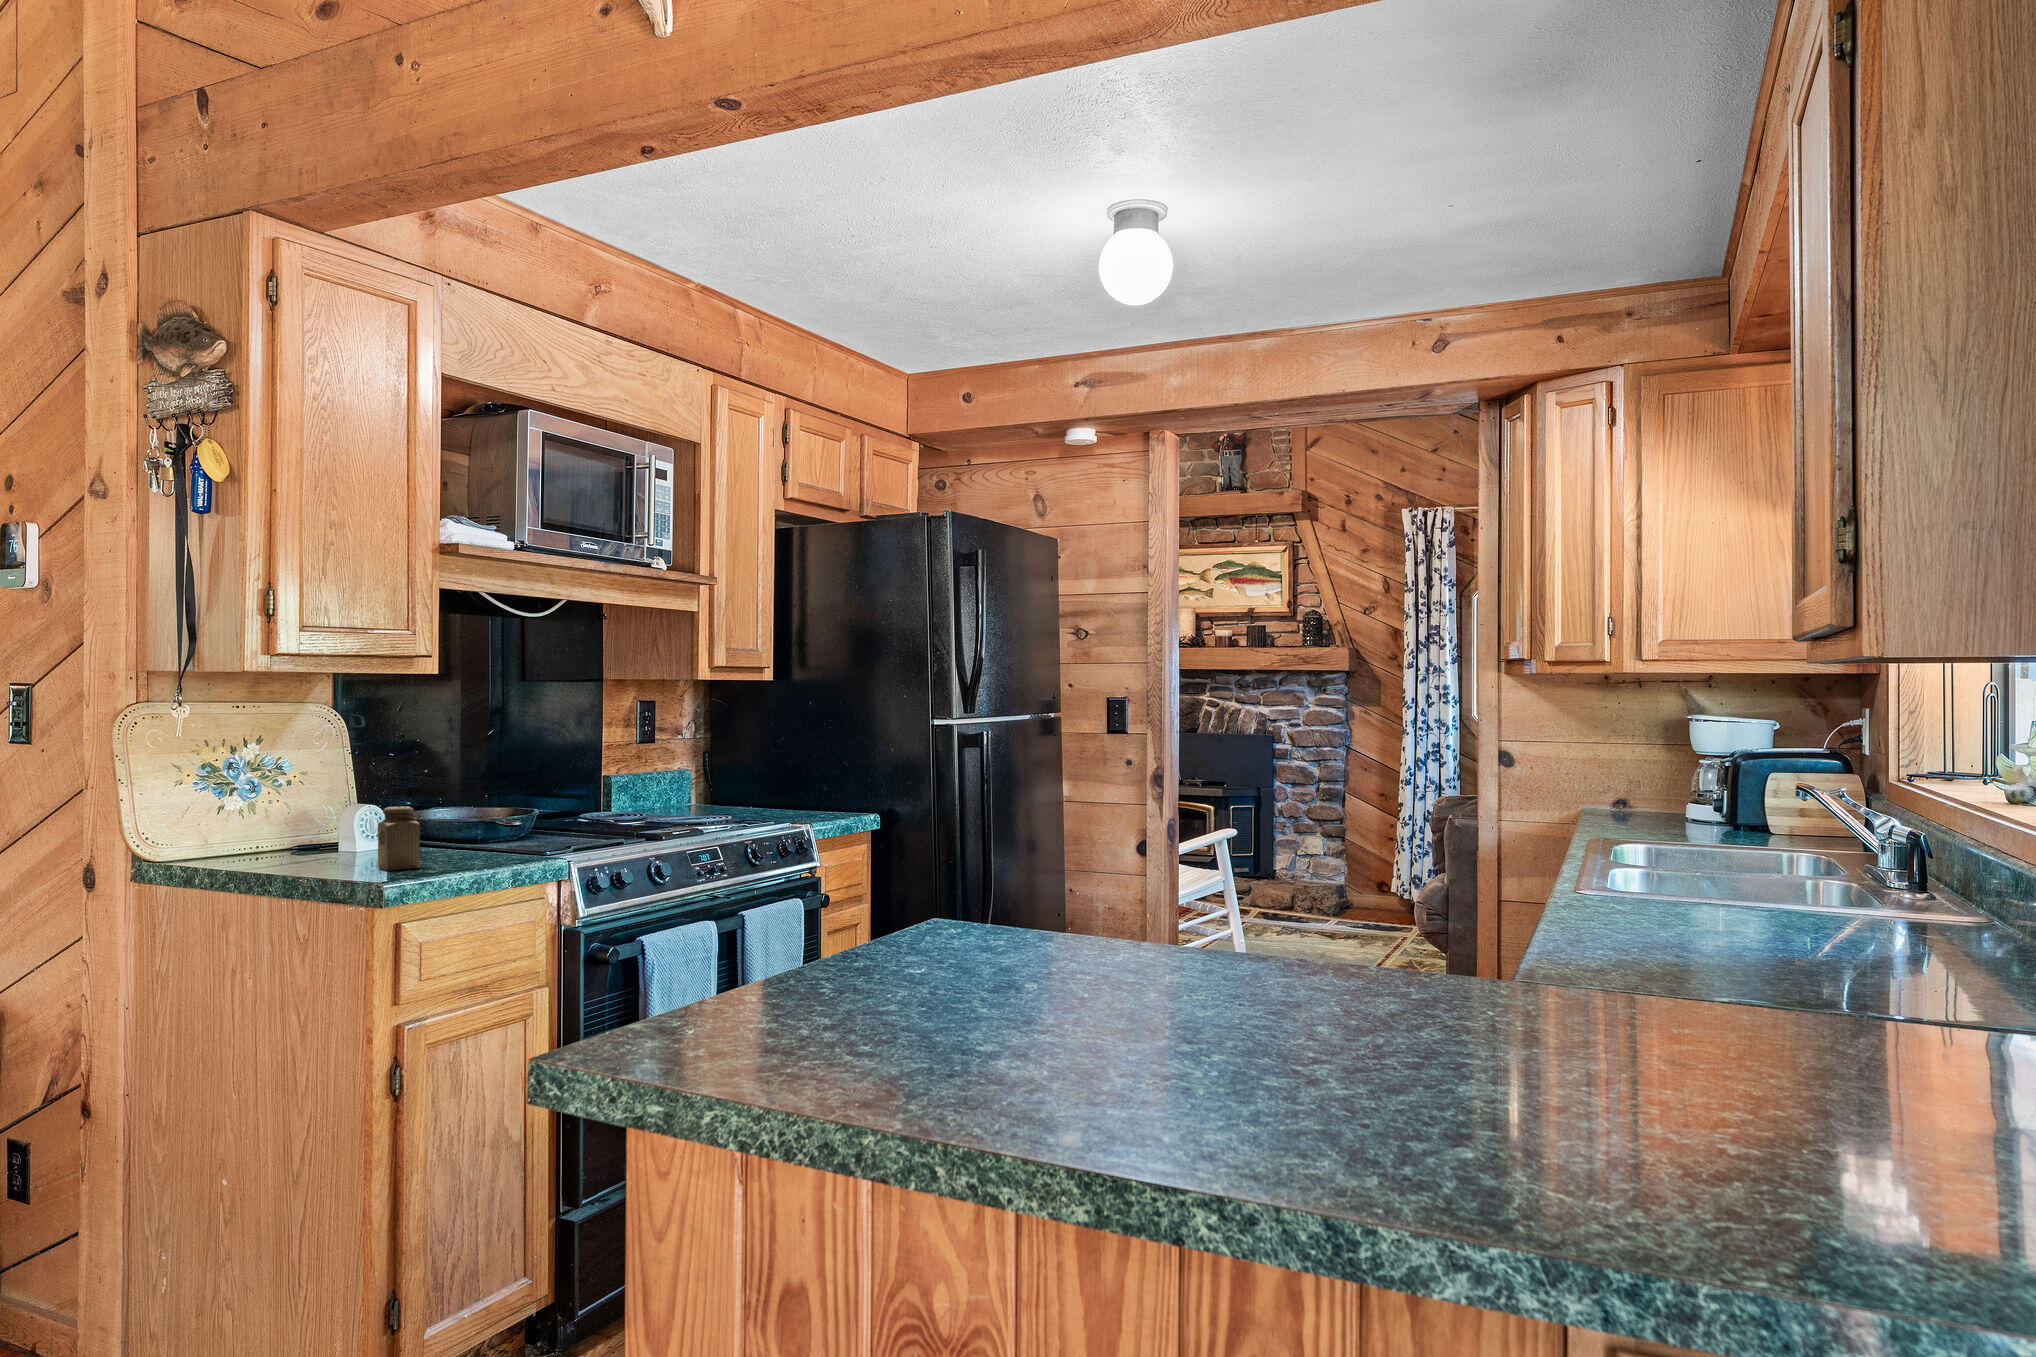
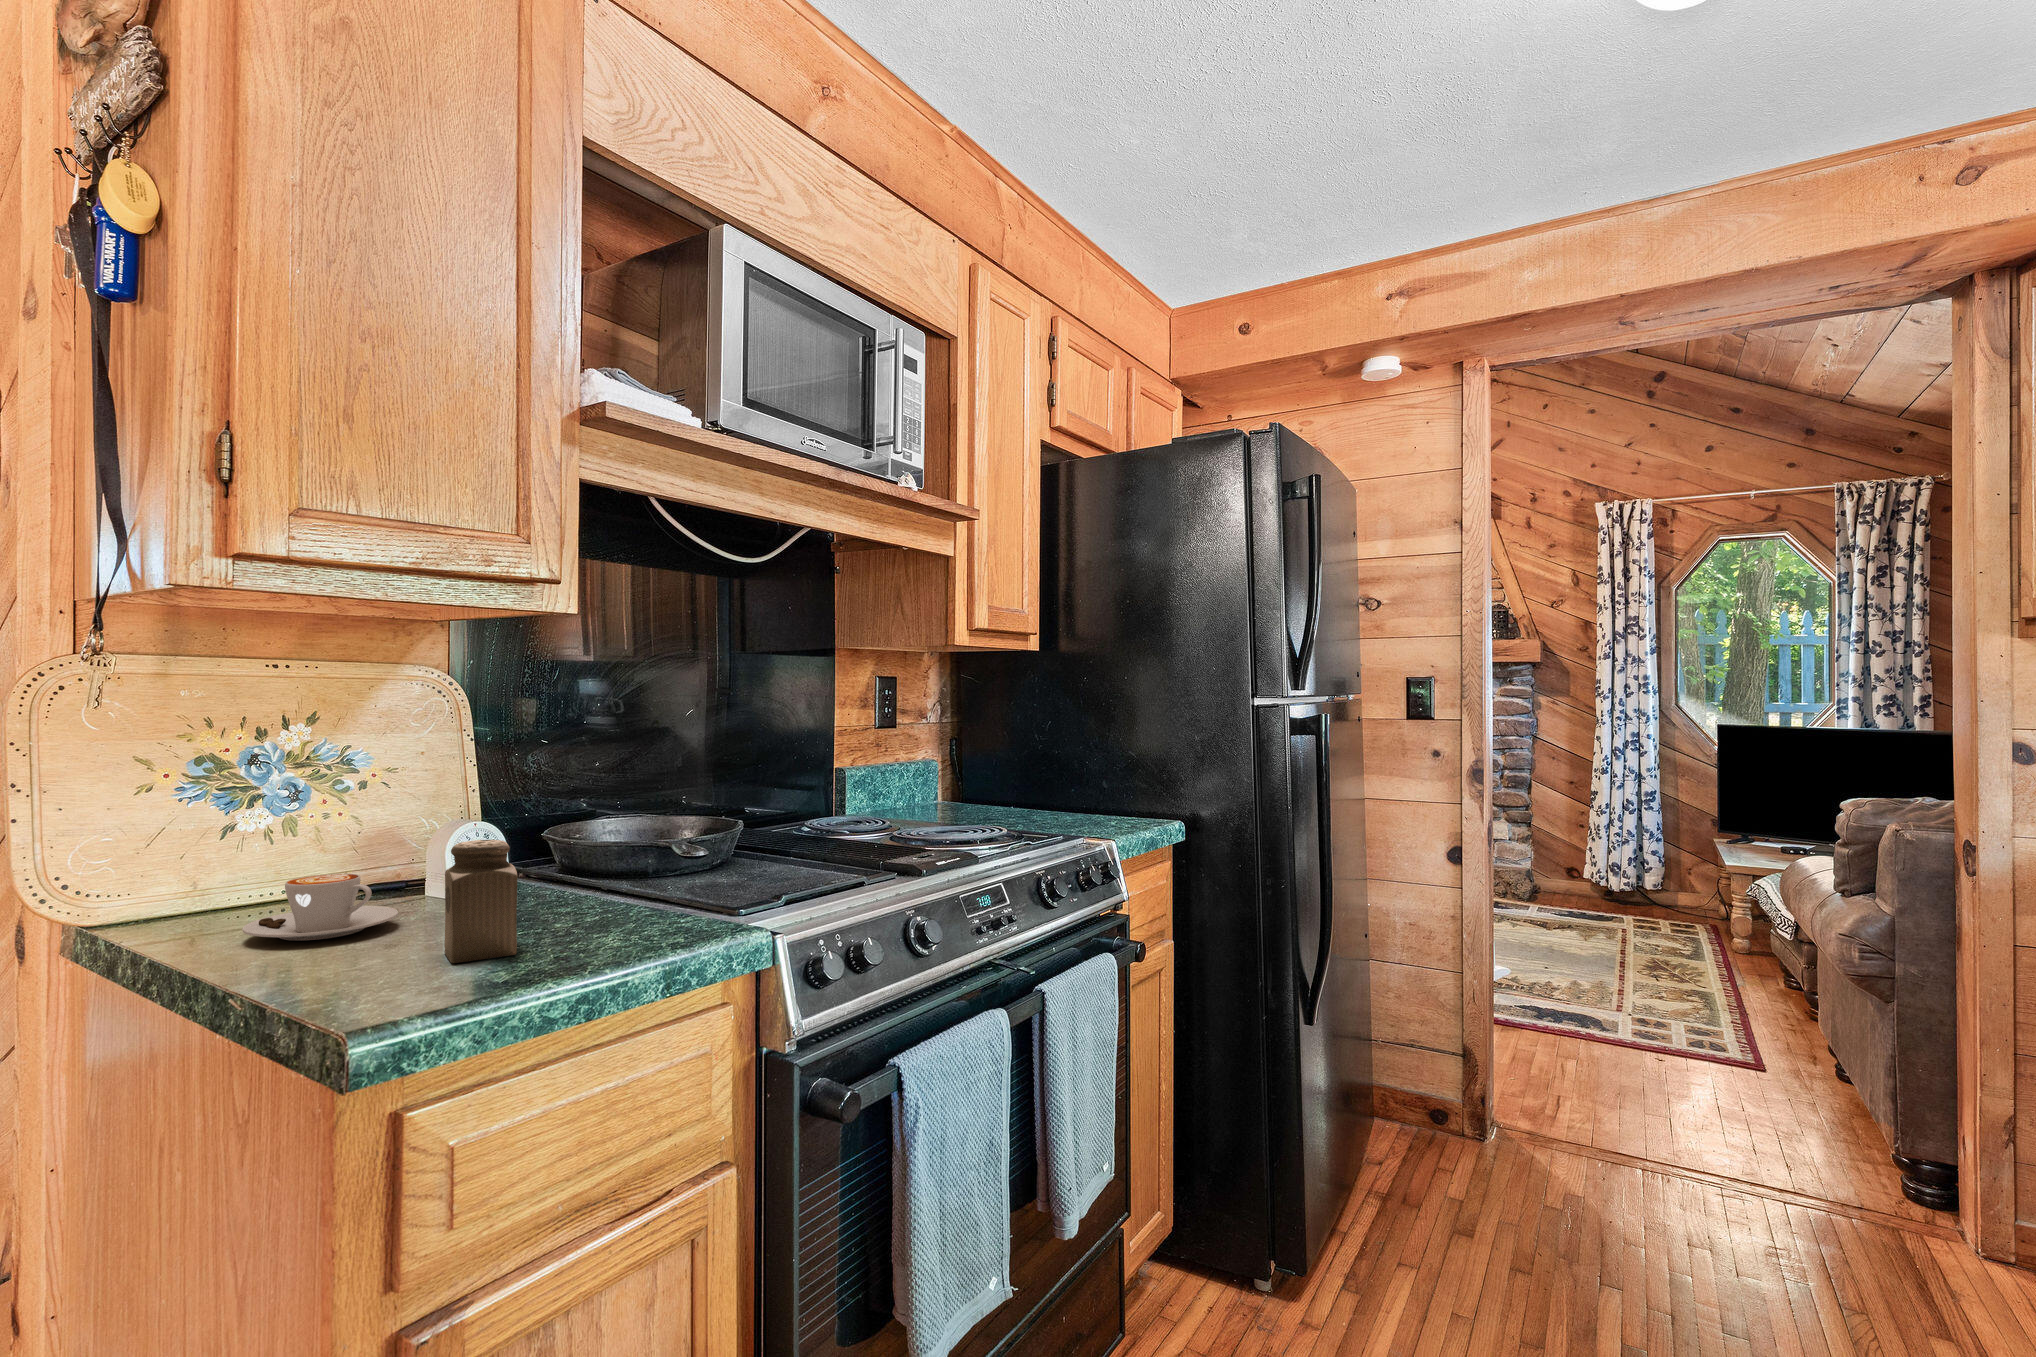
coffee cup: none [253,831,337,866] -> present [242,874,398,941]

